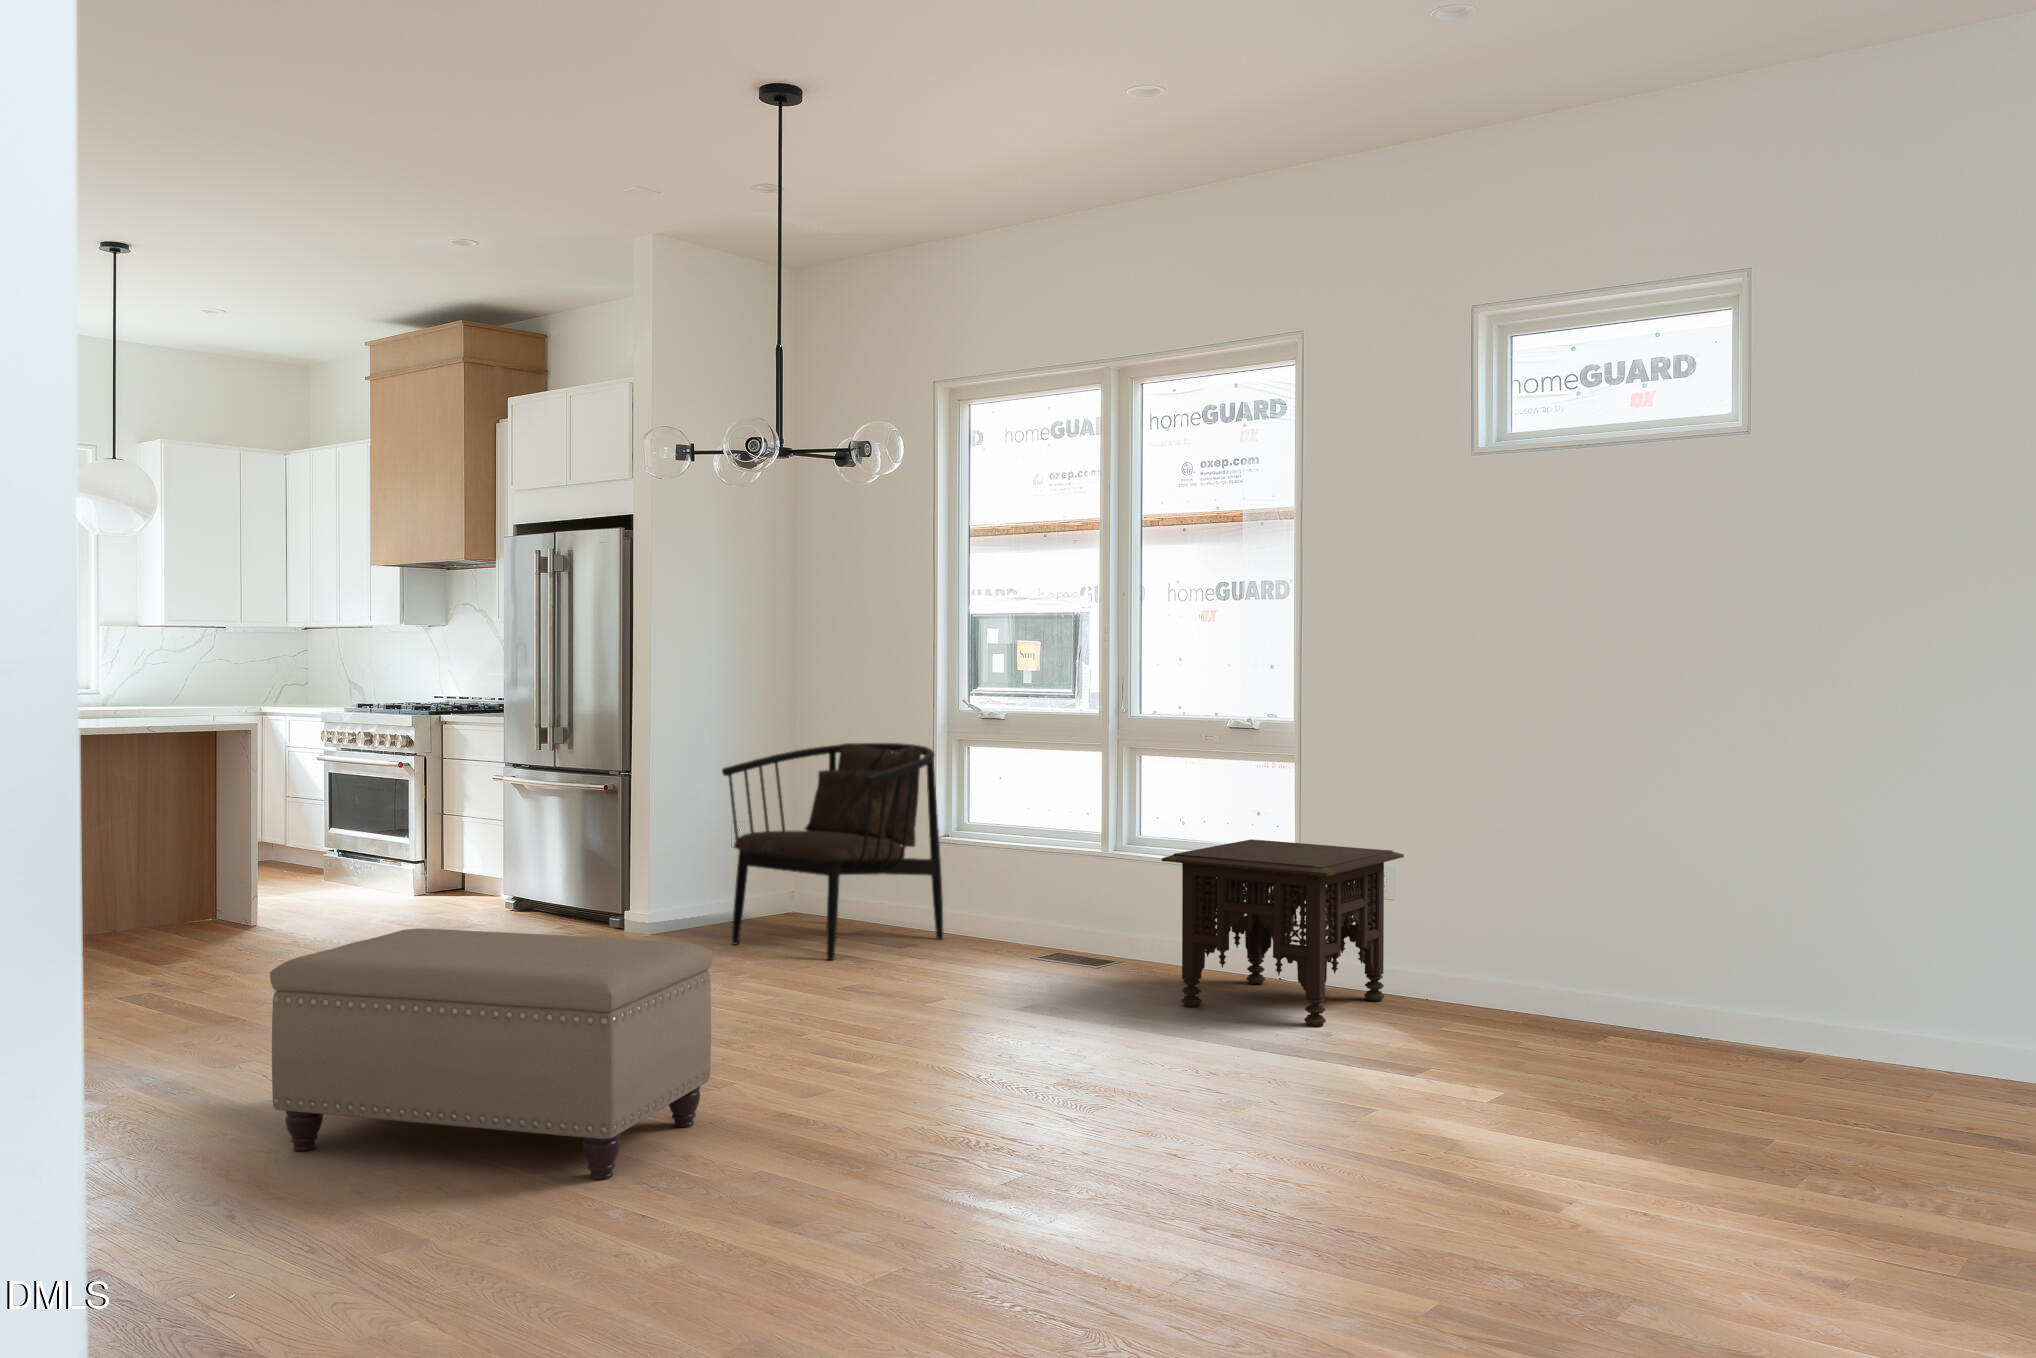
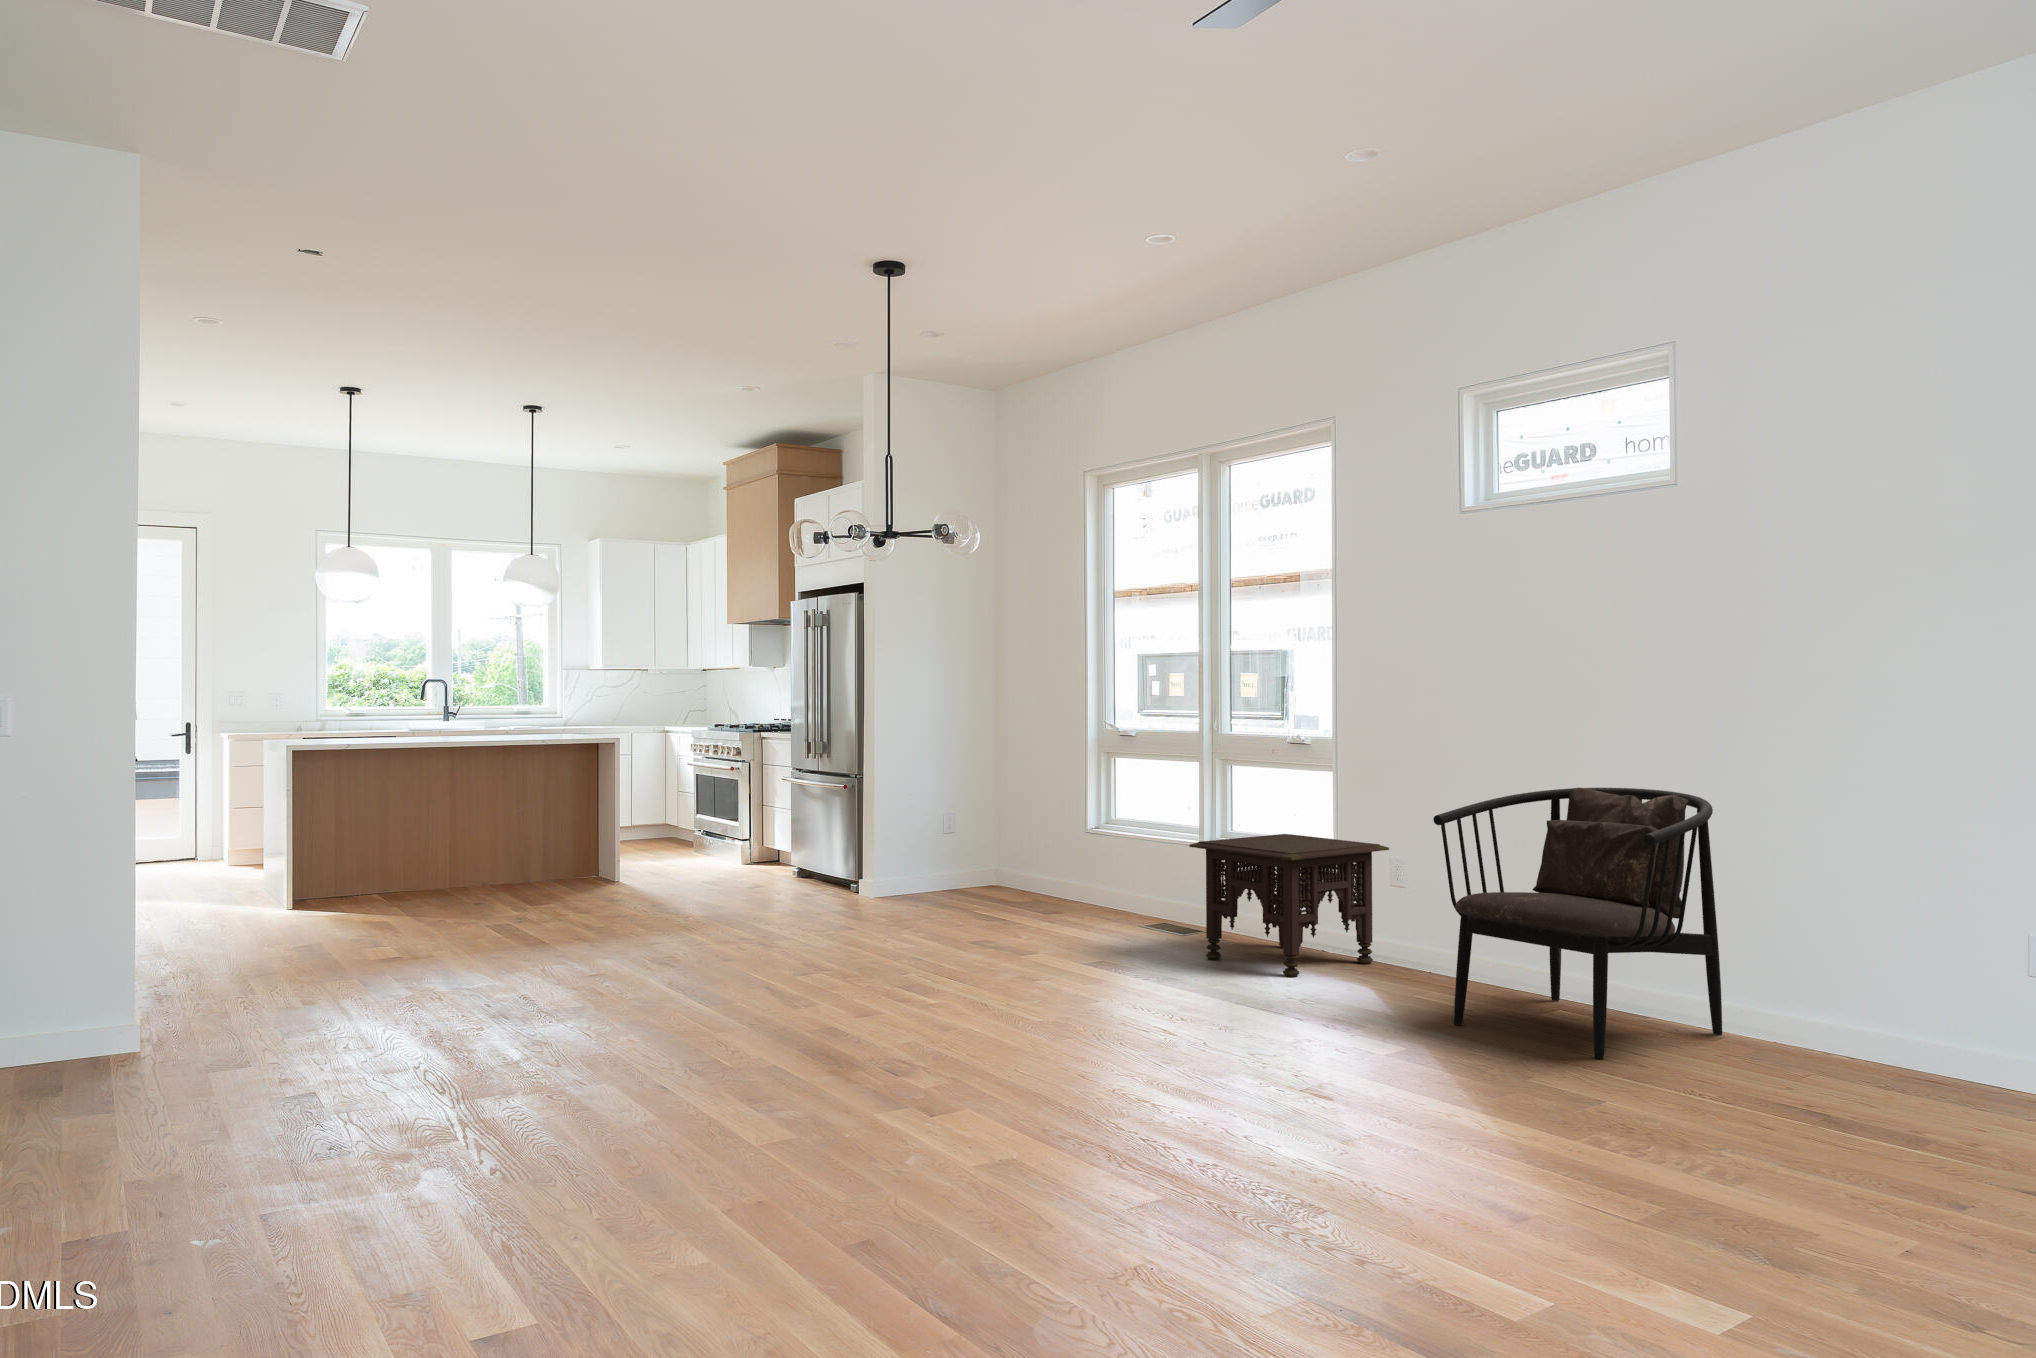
armchair: present [722,743,943,960] -> present [1433,788,1722,1059]
ottoman: present [270,928,712,1180] -> none [540,871,804,1027]

